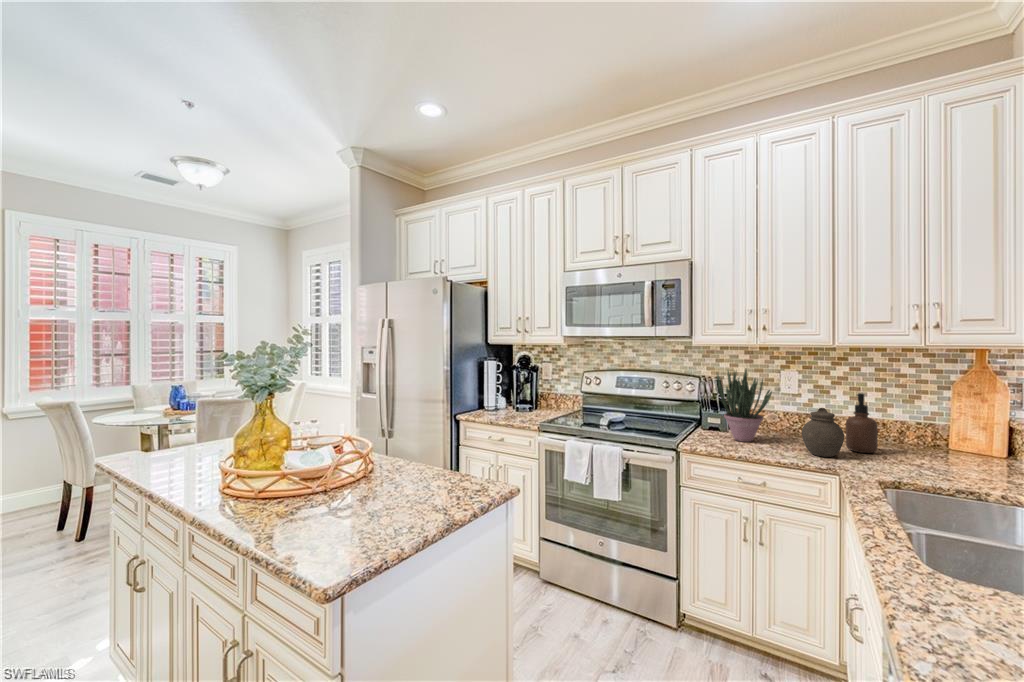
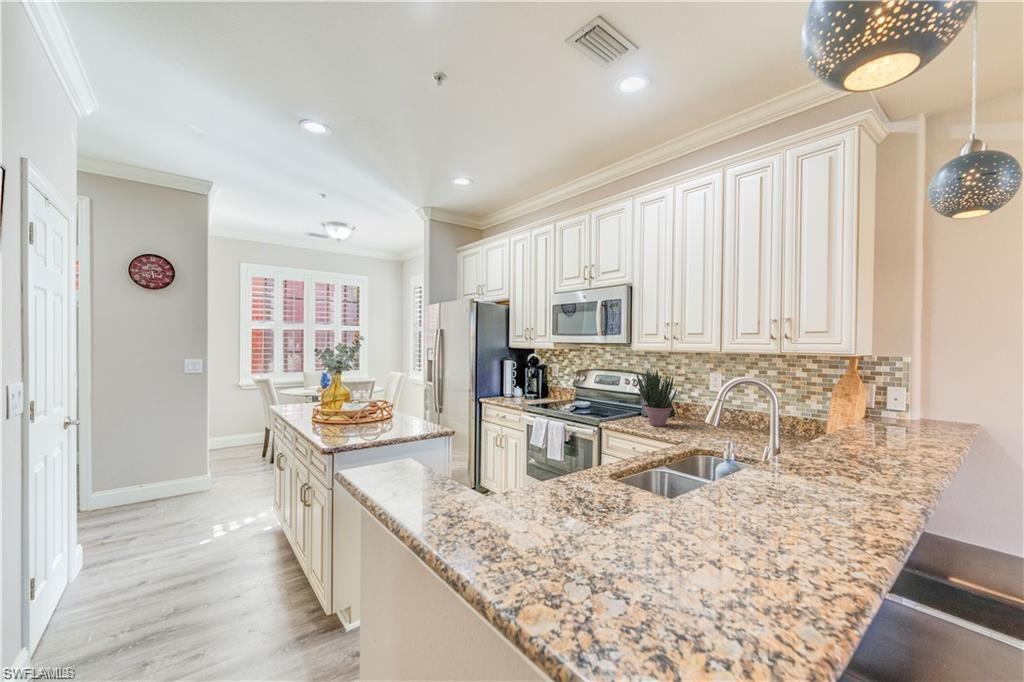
soap dispenser: present [846,393,878,453] -> none [726,391,748,439]
jar: present [802,408,844,457] -> none [681,400,711,439]

